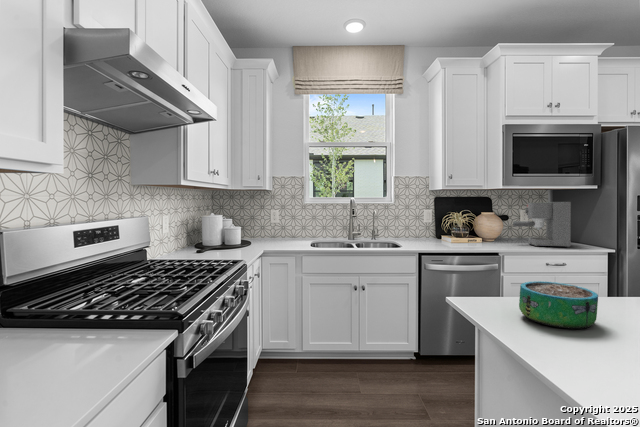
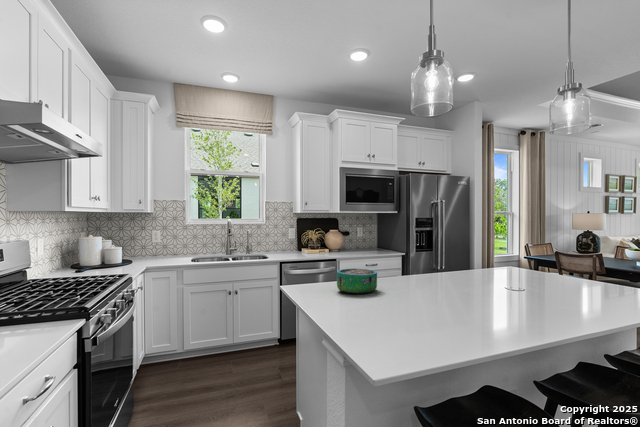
coffee maker: present [513,202,571,247] -> none [351,221,387,253]

